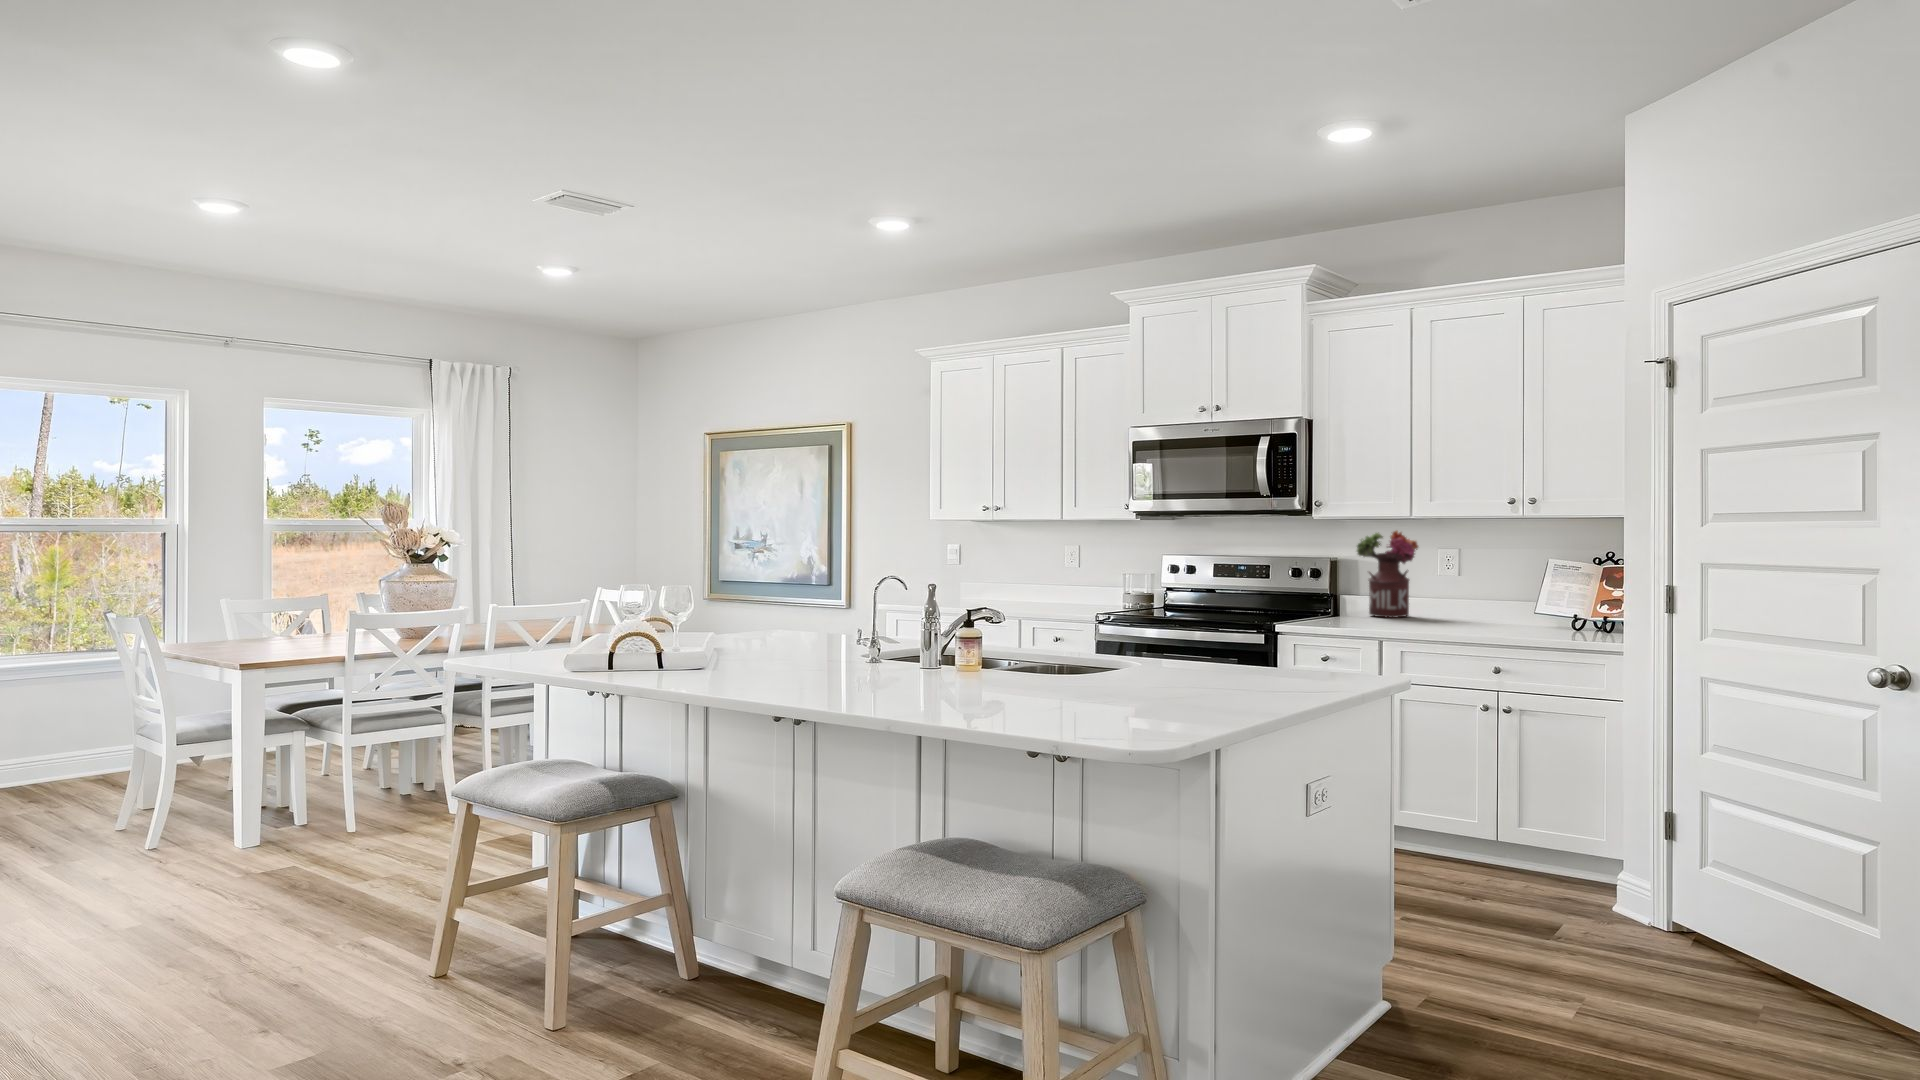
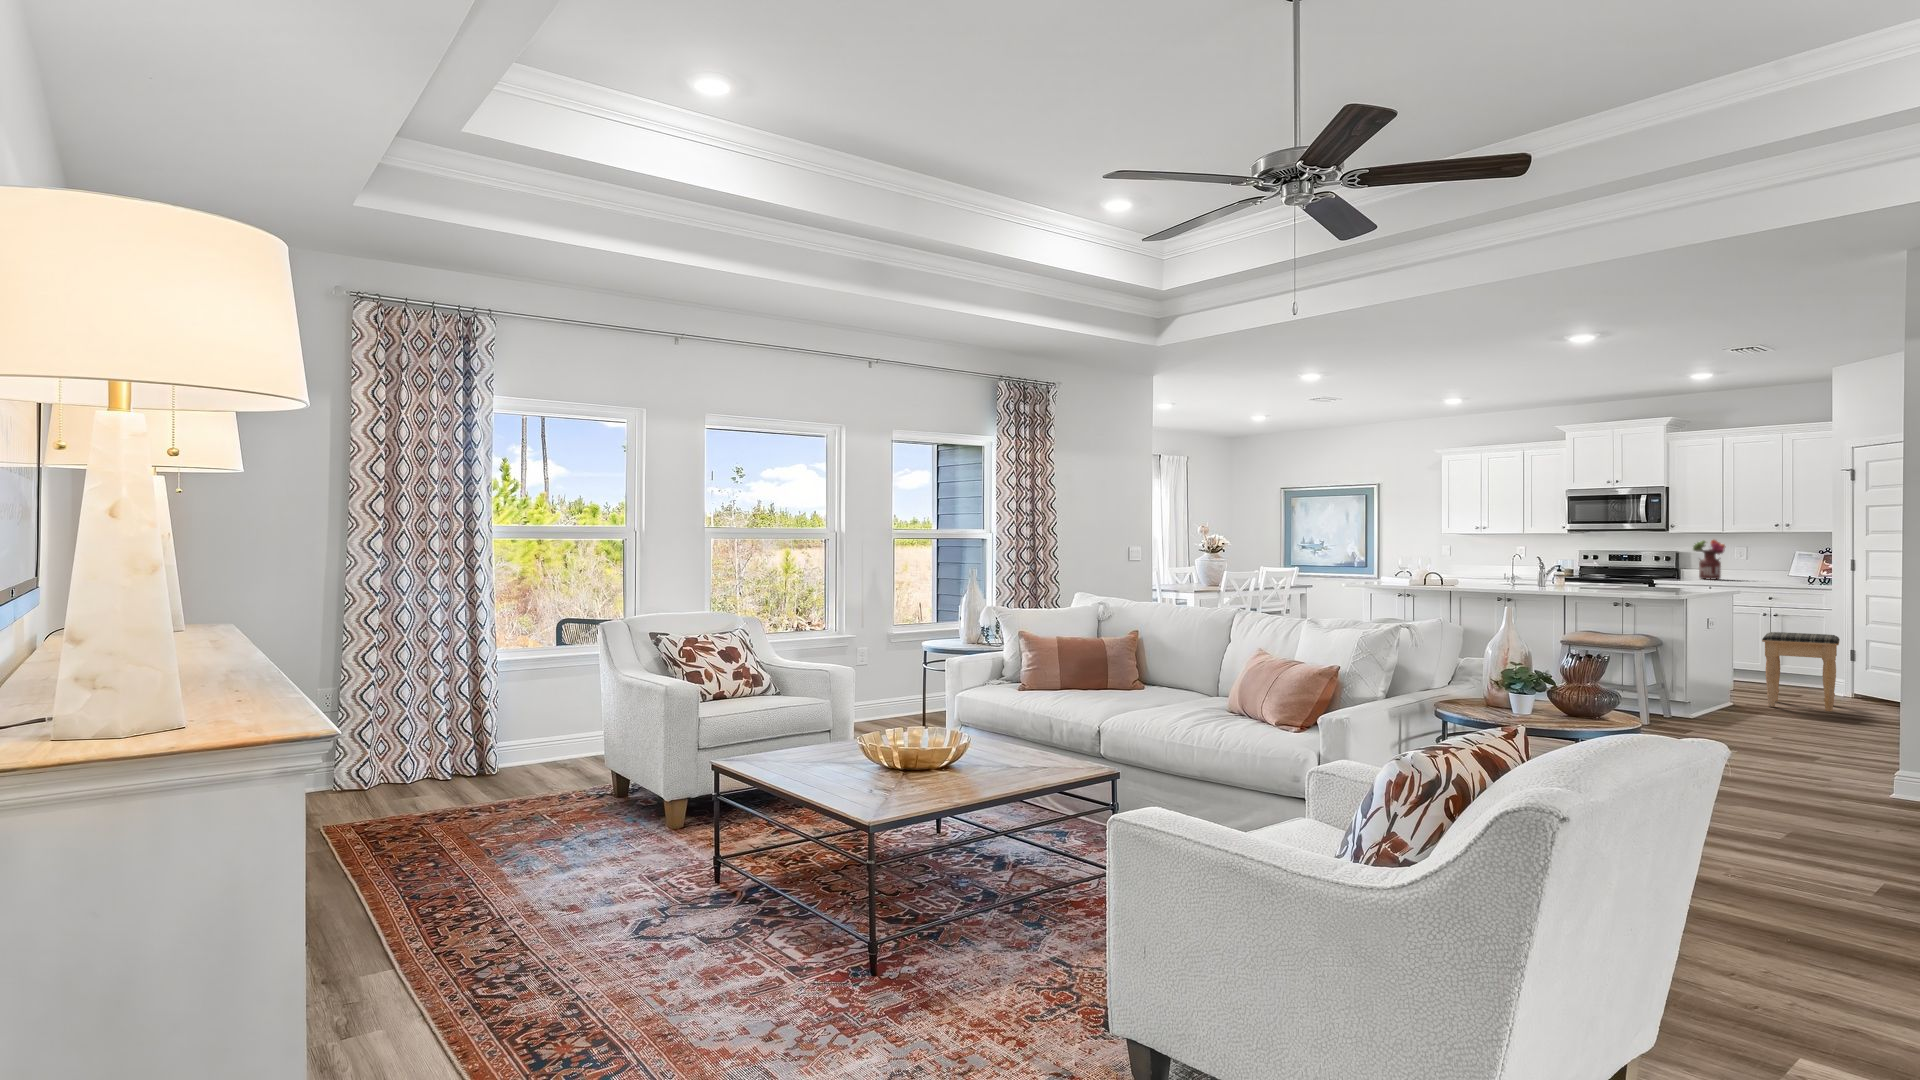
footstool: none [1457,782,1649,1038] -> present [1762,632,1840,712]

